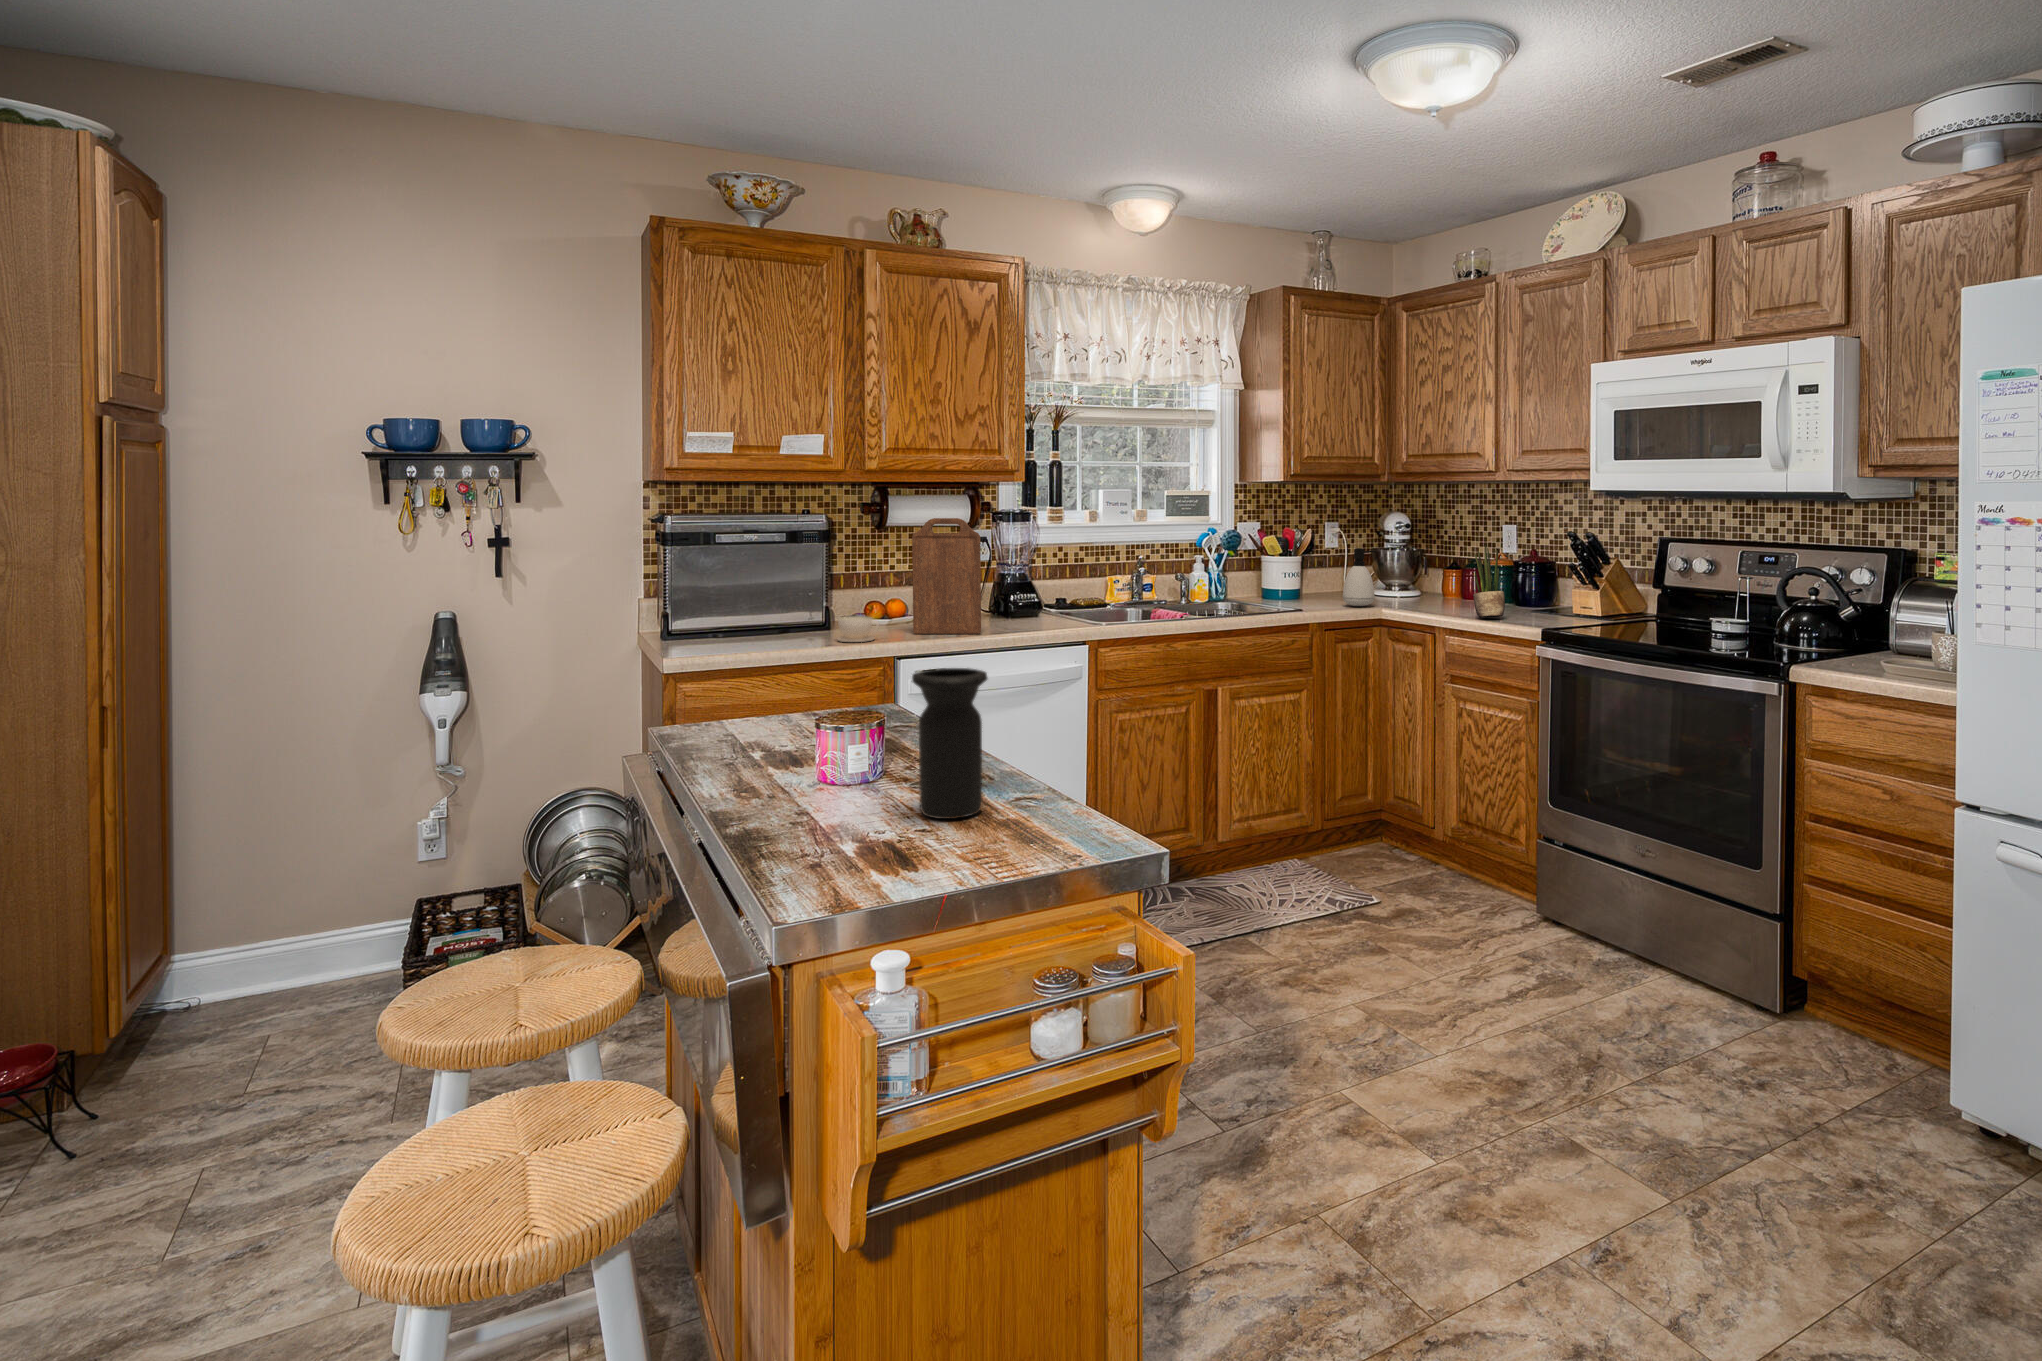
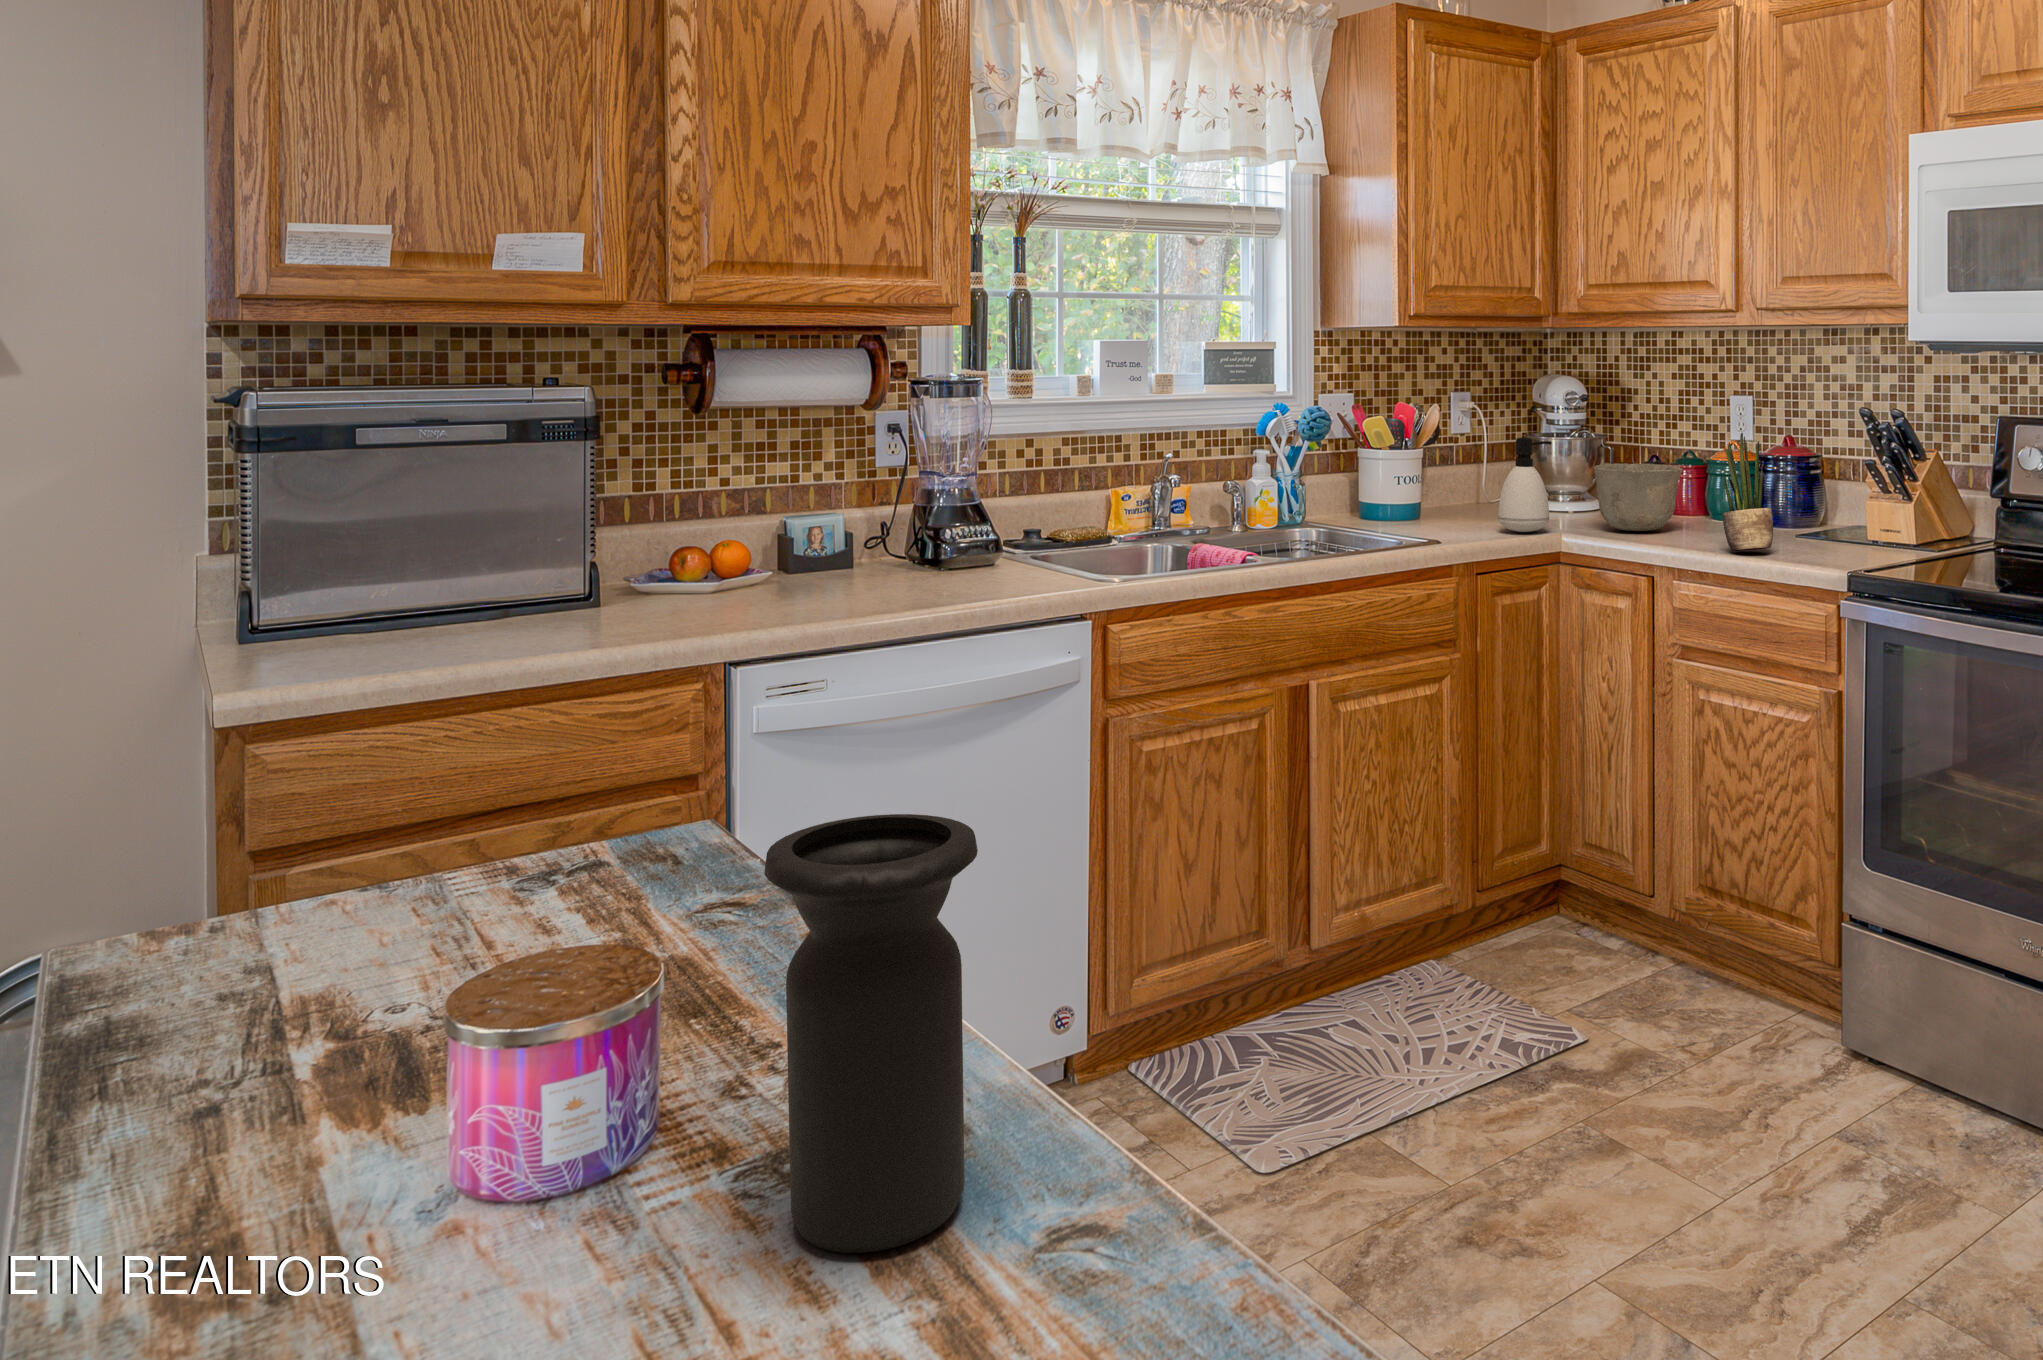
cutting board: present [912,518,981,634] -> none [758,394,893,610]
ceramic bowl: none [1403,565,1459,607] -> present [1594,464,1682,531]
coffee cup: present [838,616,879,642] -> none [608,582,694,634]

